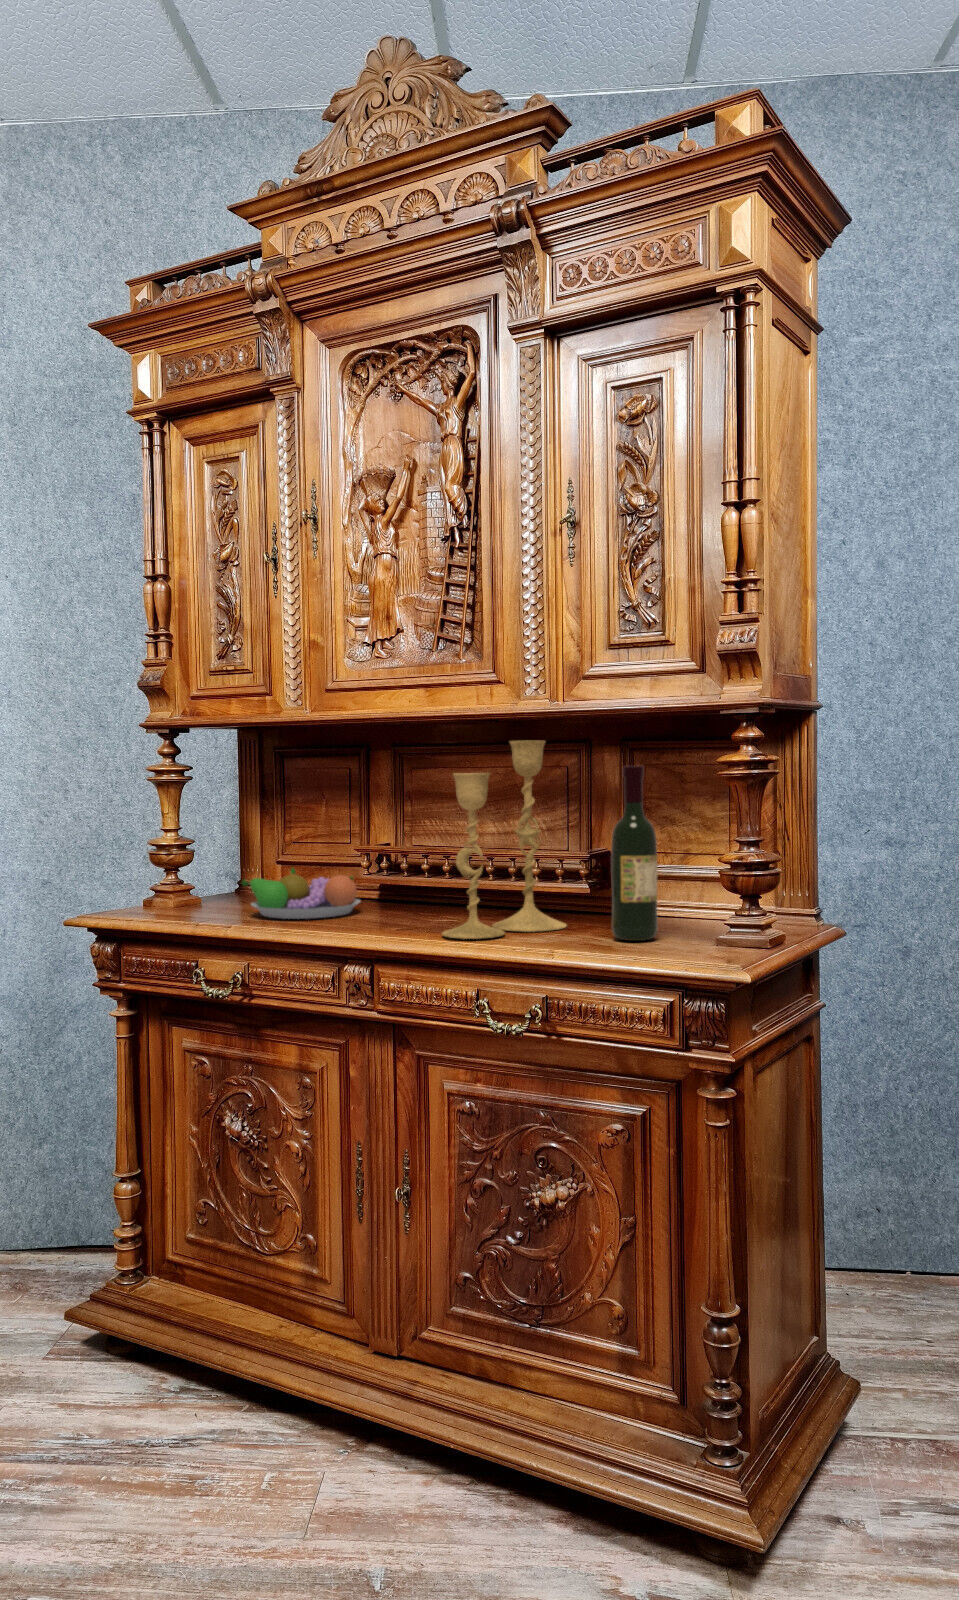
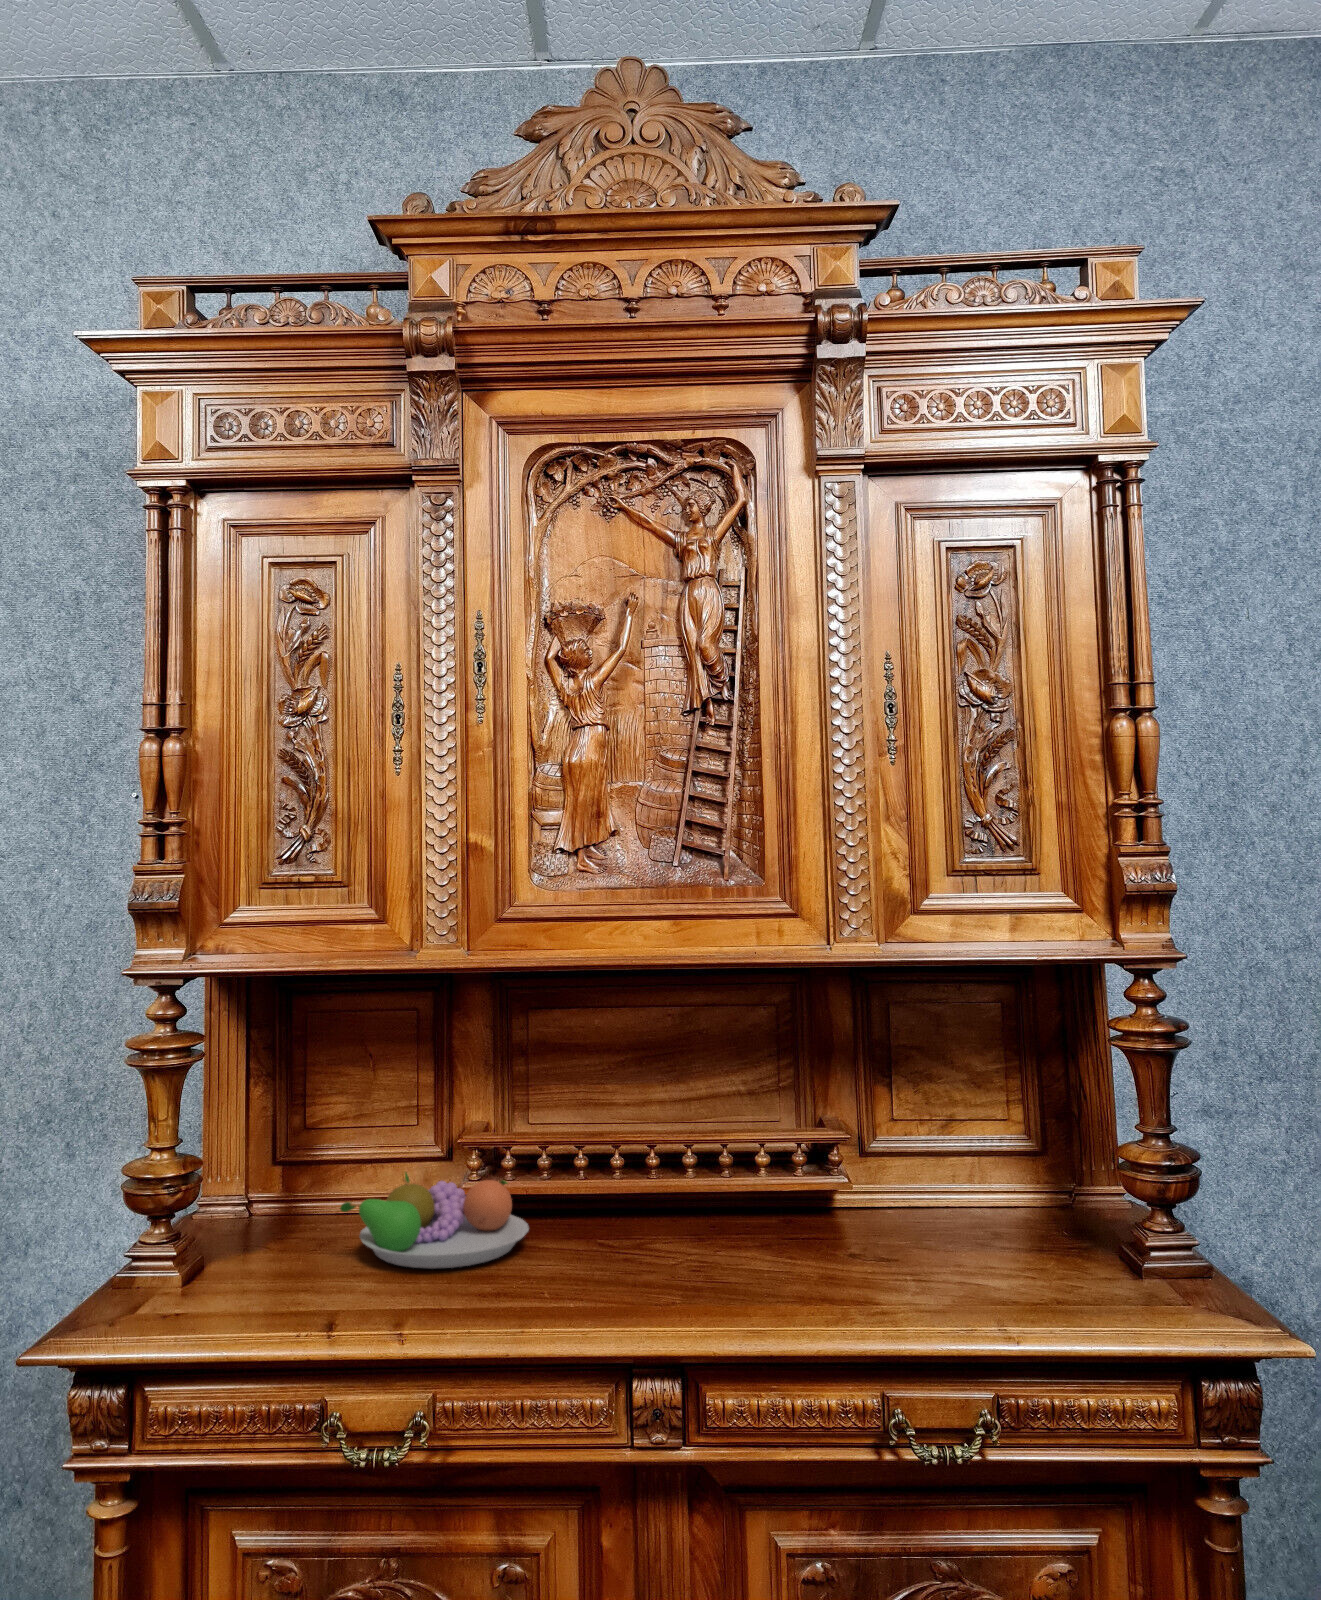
candlestick: present [442,741,567,939] -> none [757,991,882,1301]
wine bottle: present [611,766,658,941] -> none [988,1034,1054,1279]

